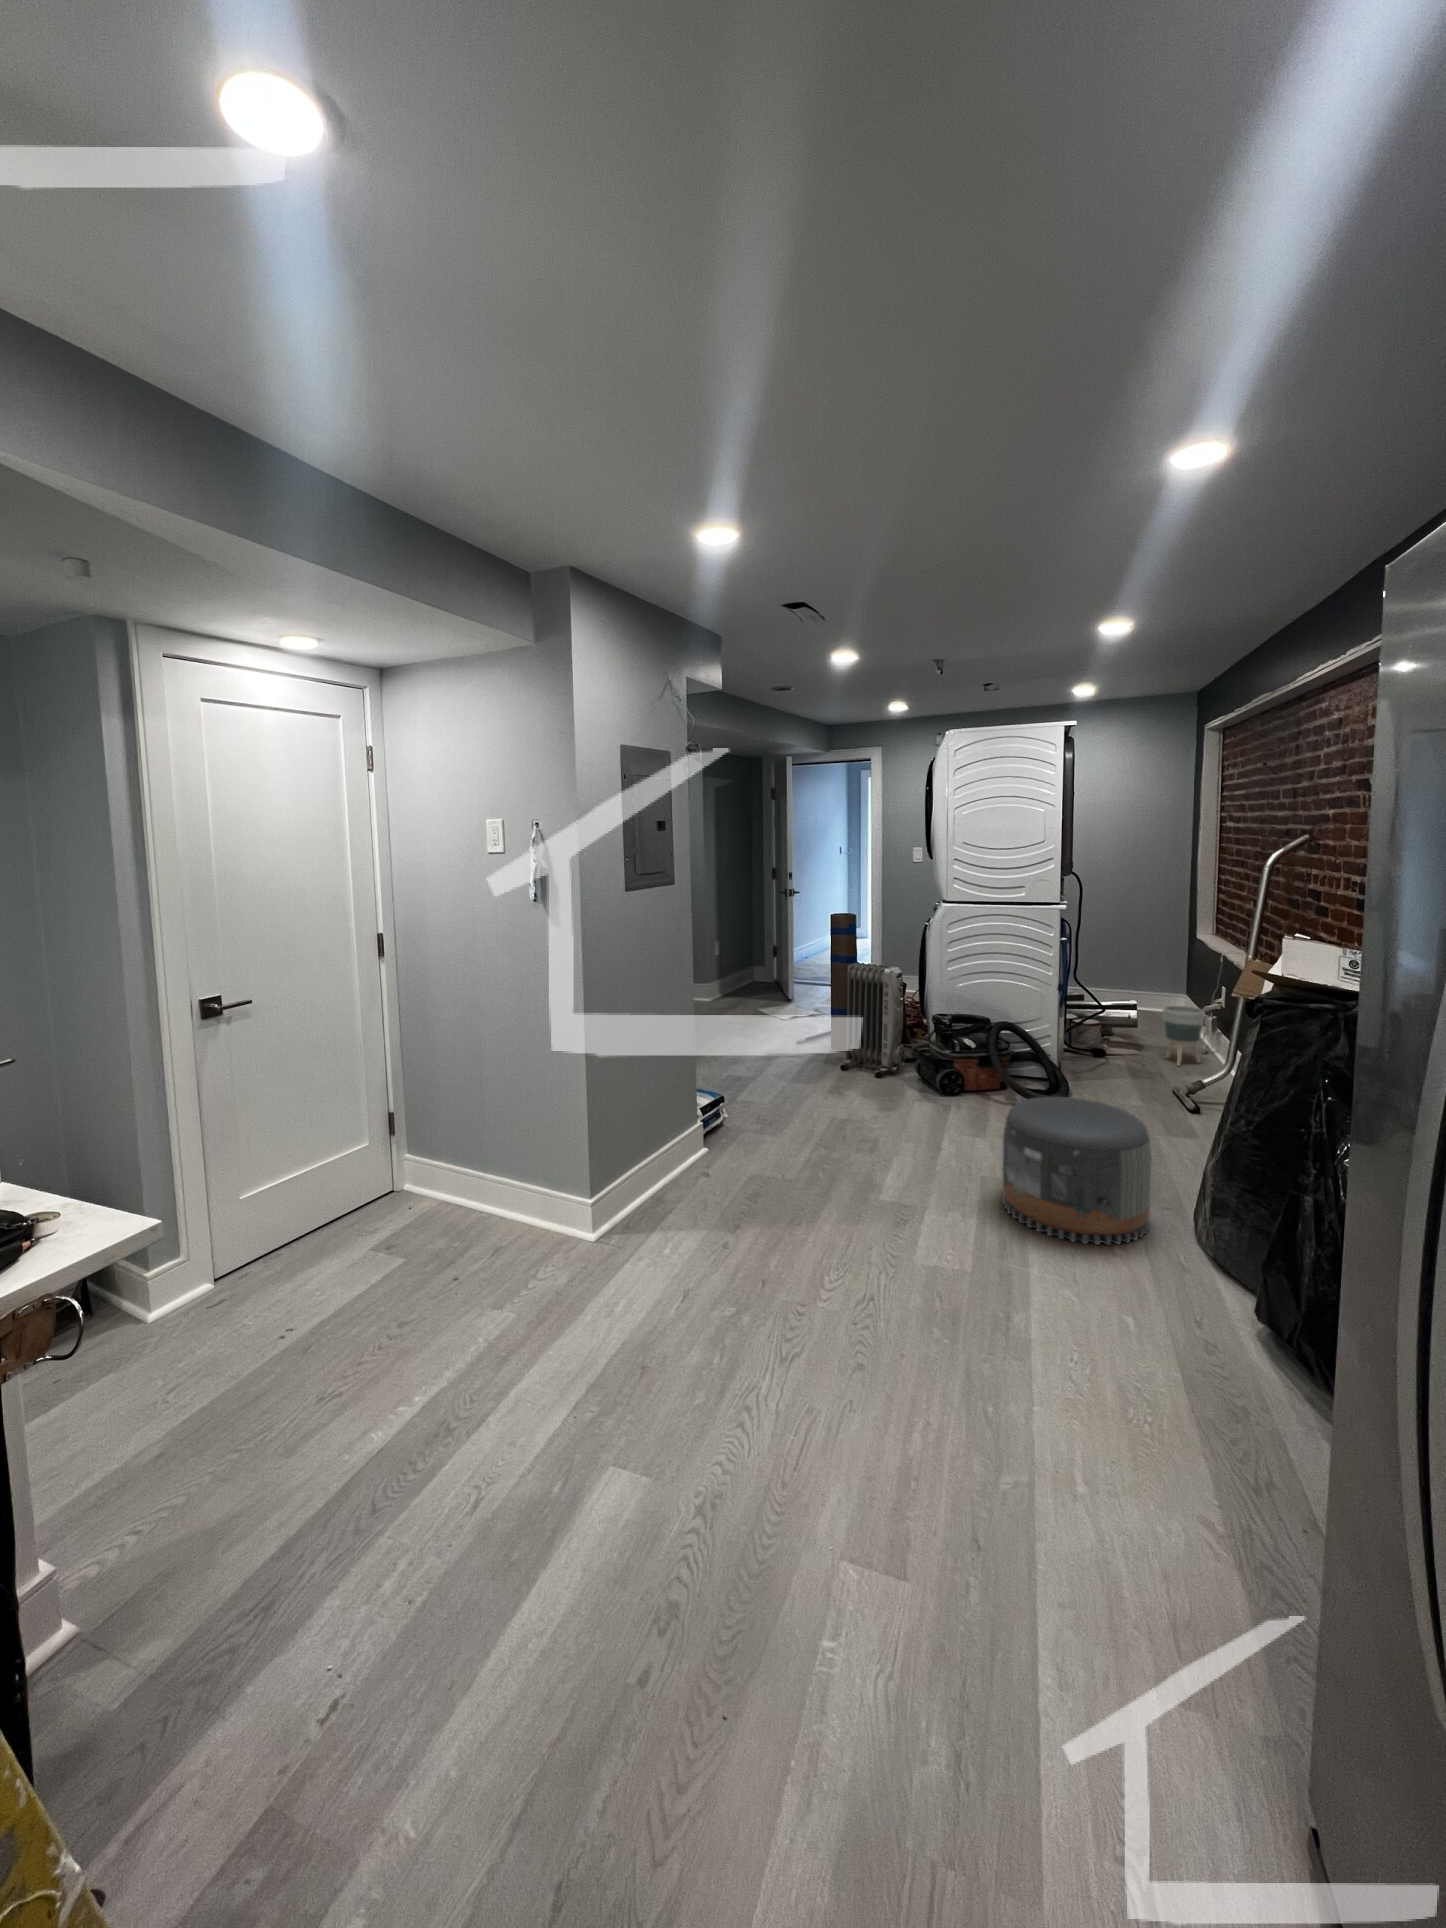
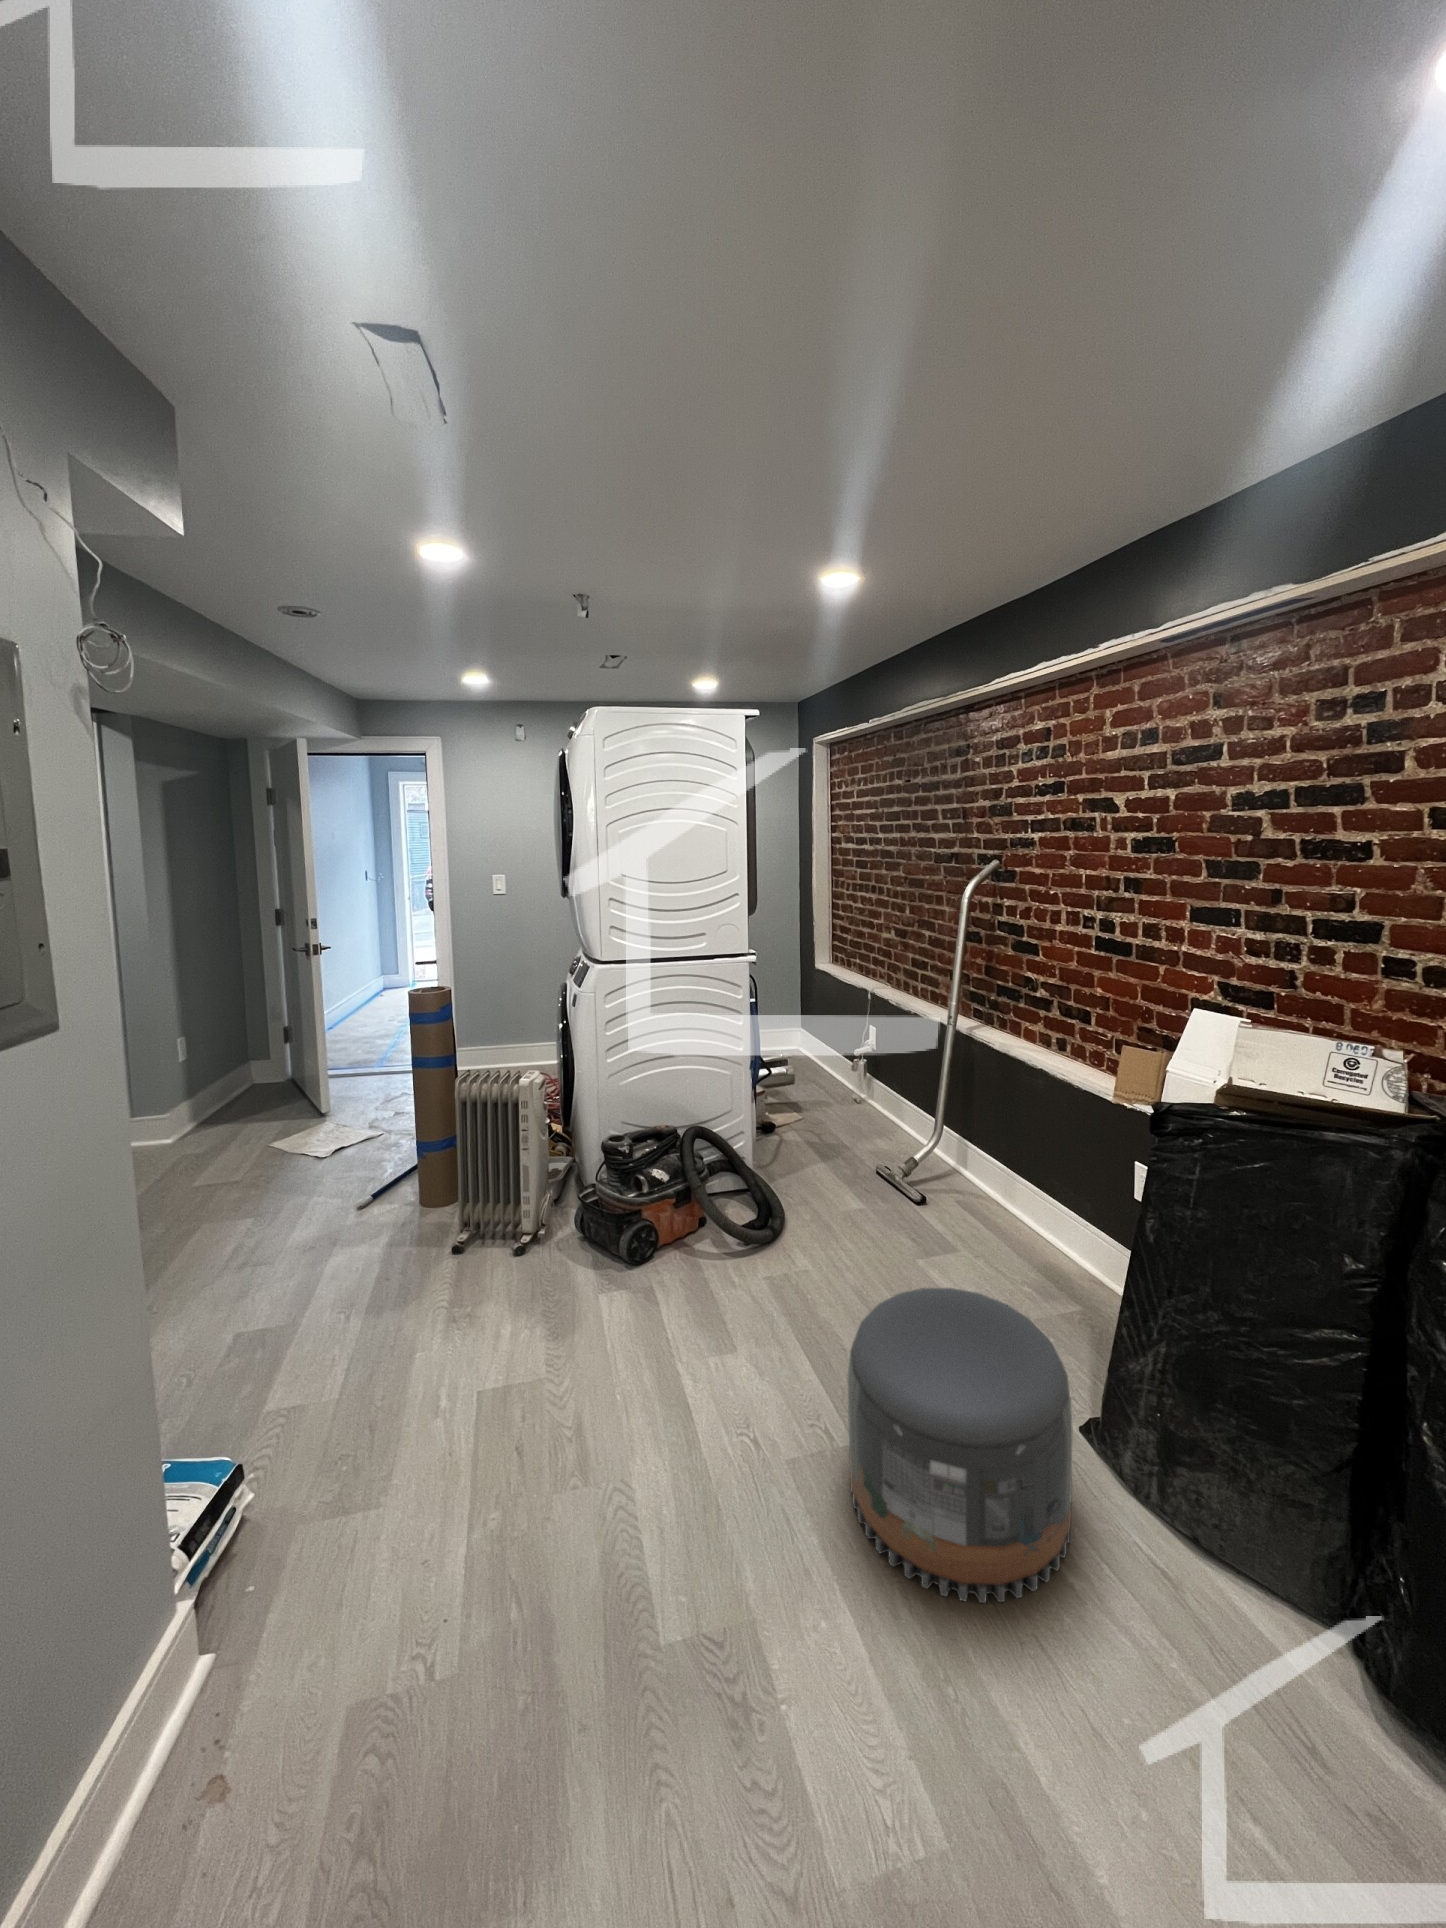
planter: present [1163,1006,1205,1066] -> none [813,1043,852,1112]

